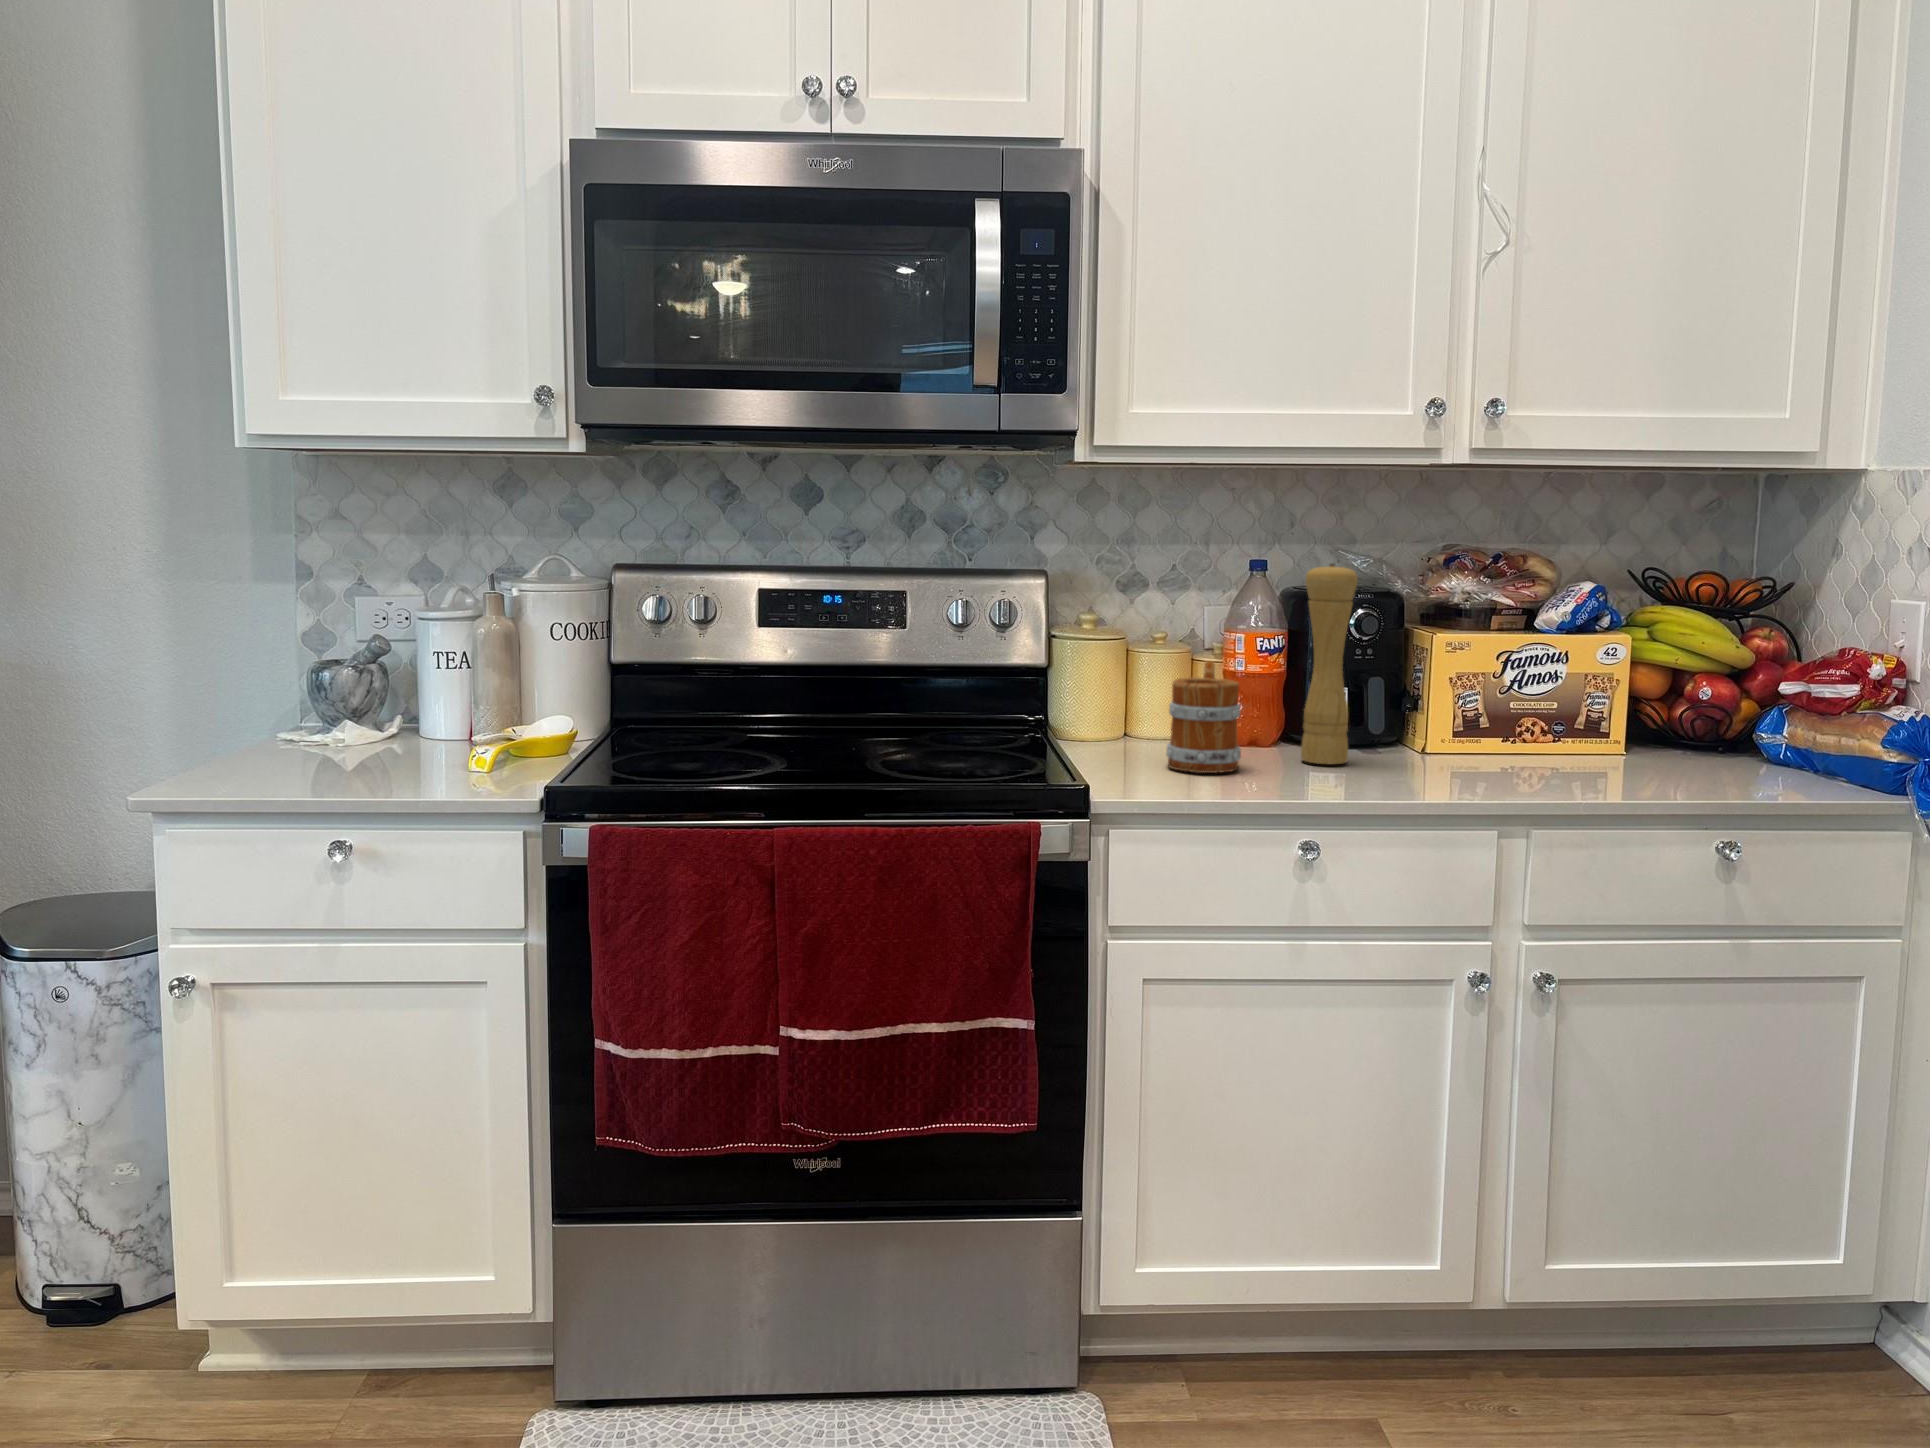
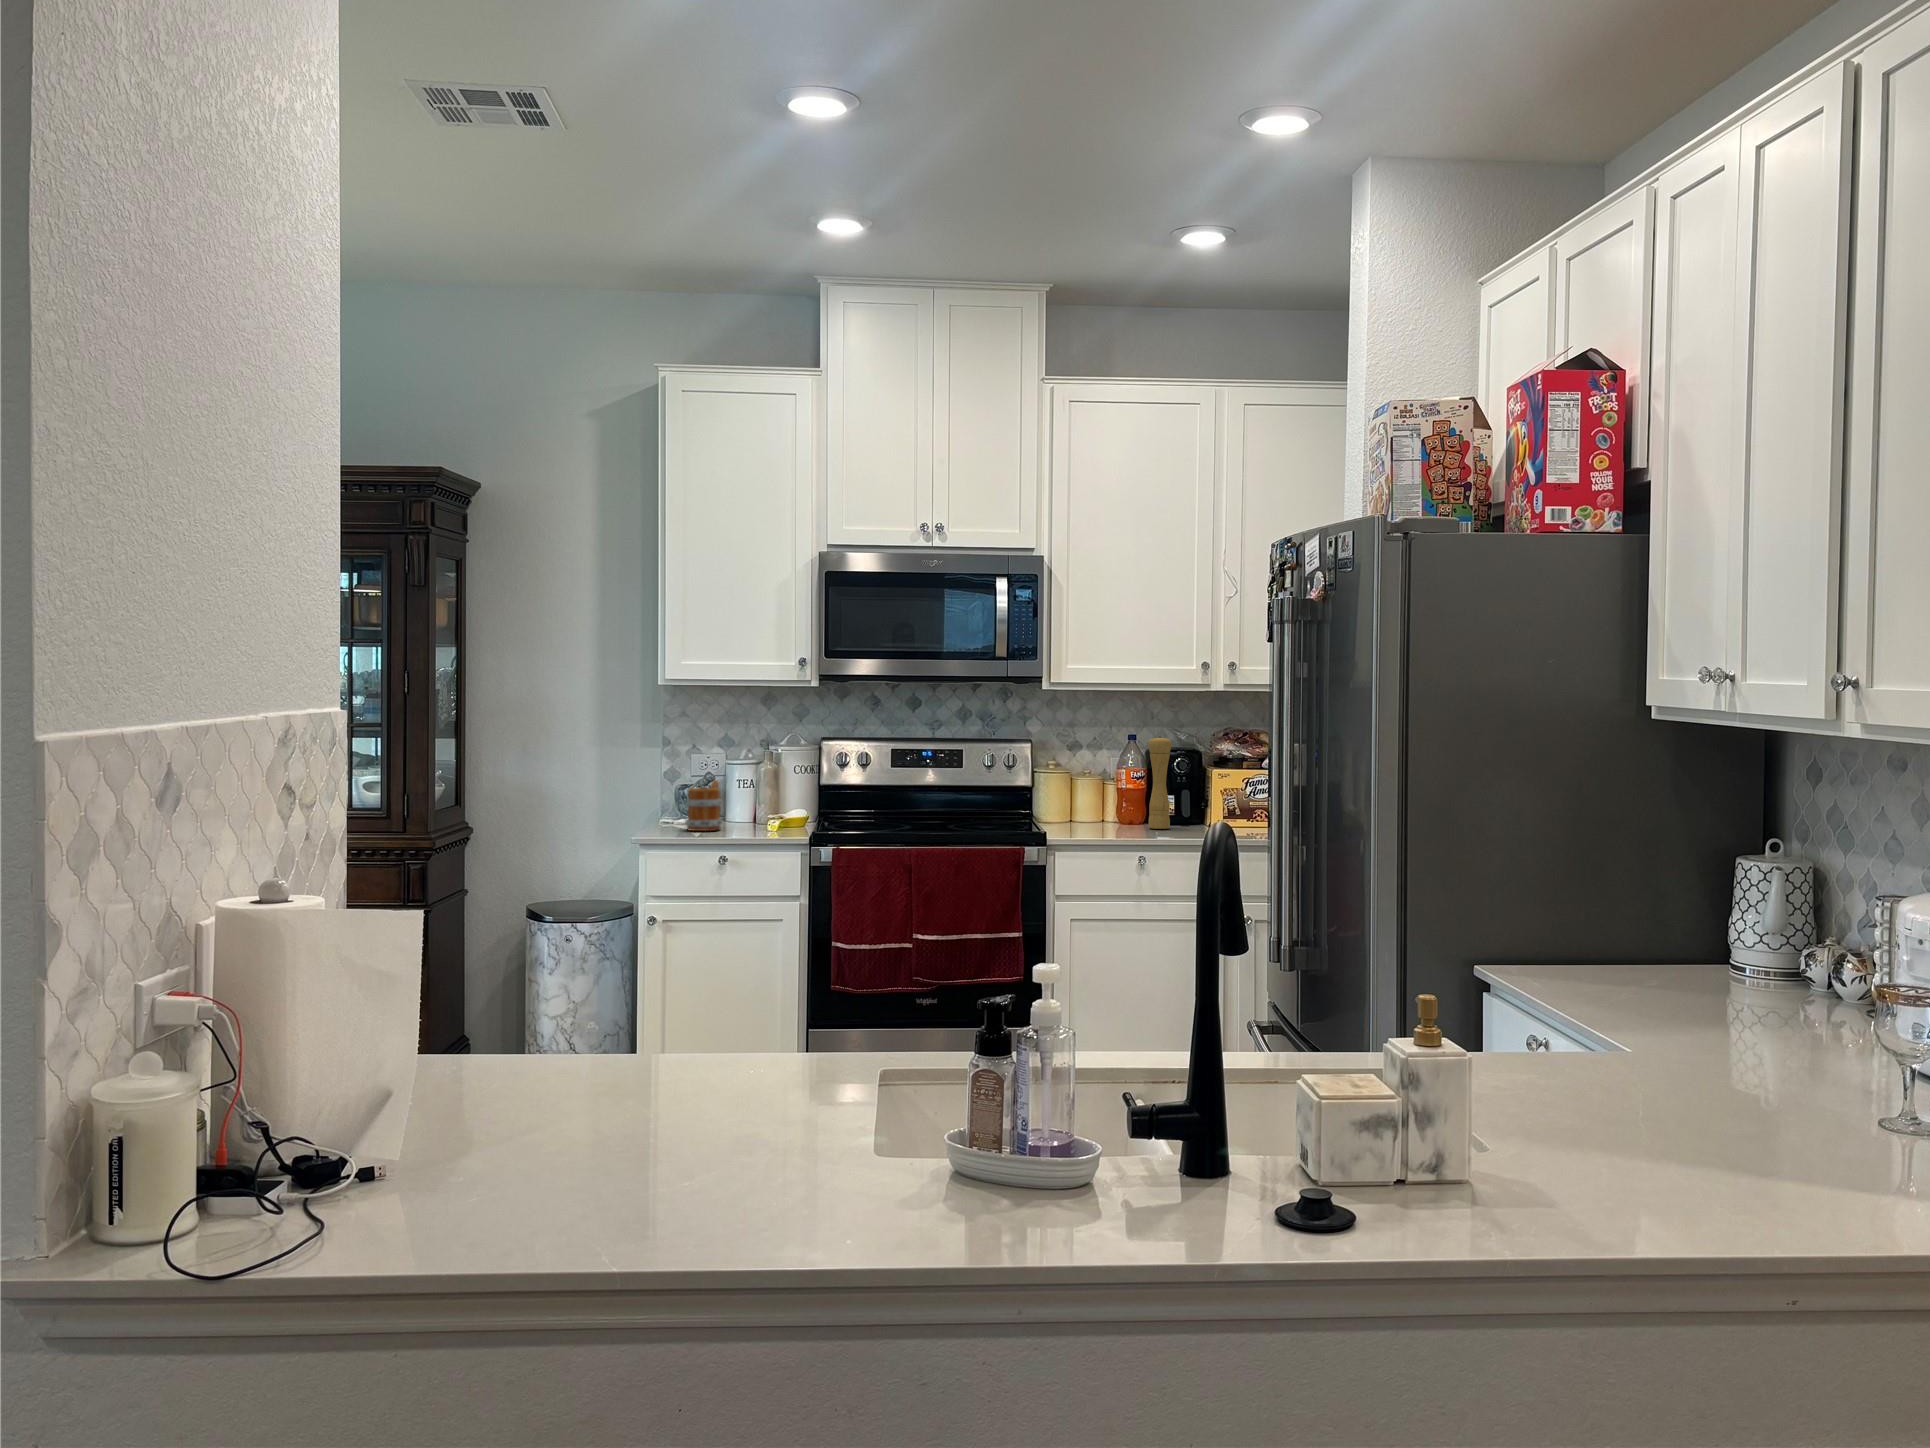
mug: present [1166,661,1241,773] -> present [685,780,723,831]

